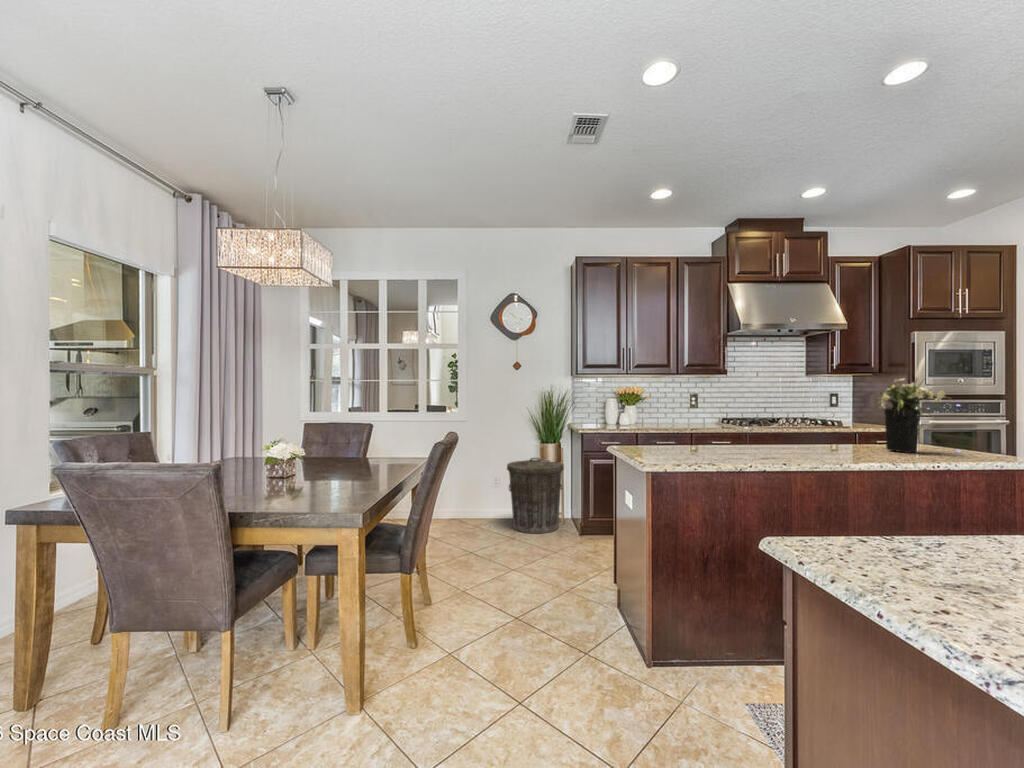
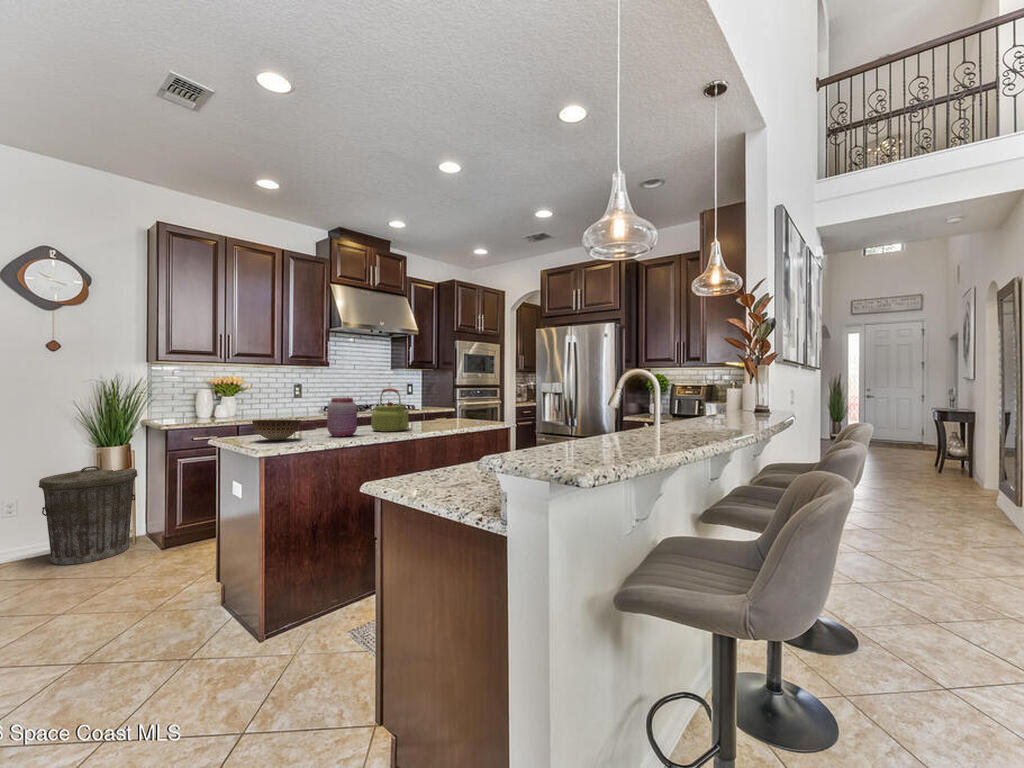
flower arrangement: present [878,378,945,453] -> none [431,374,472,425]
kettle: none [778,398,835,455] -> present [371,388,409,432]
jar: none [720,409,758,456] -> present [327,398,357,437]
bowl: none [639,430,689,453] -> present [252,420,301,440]

